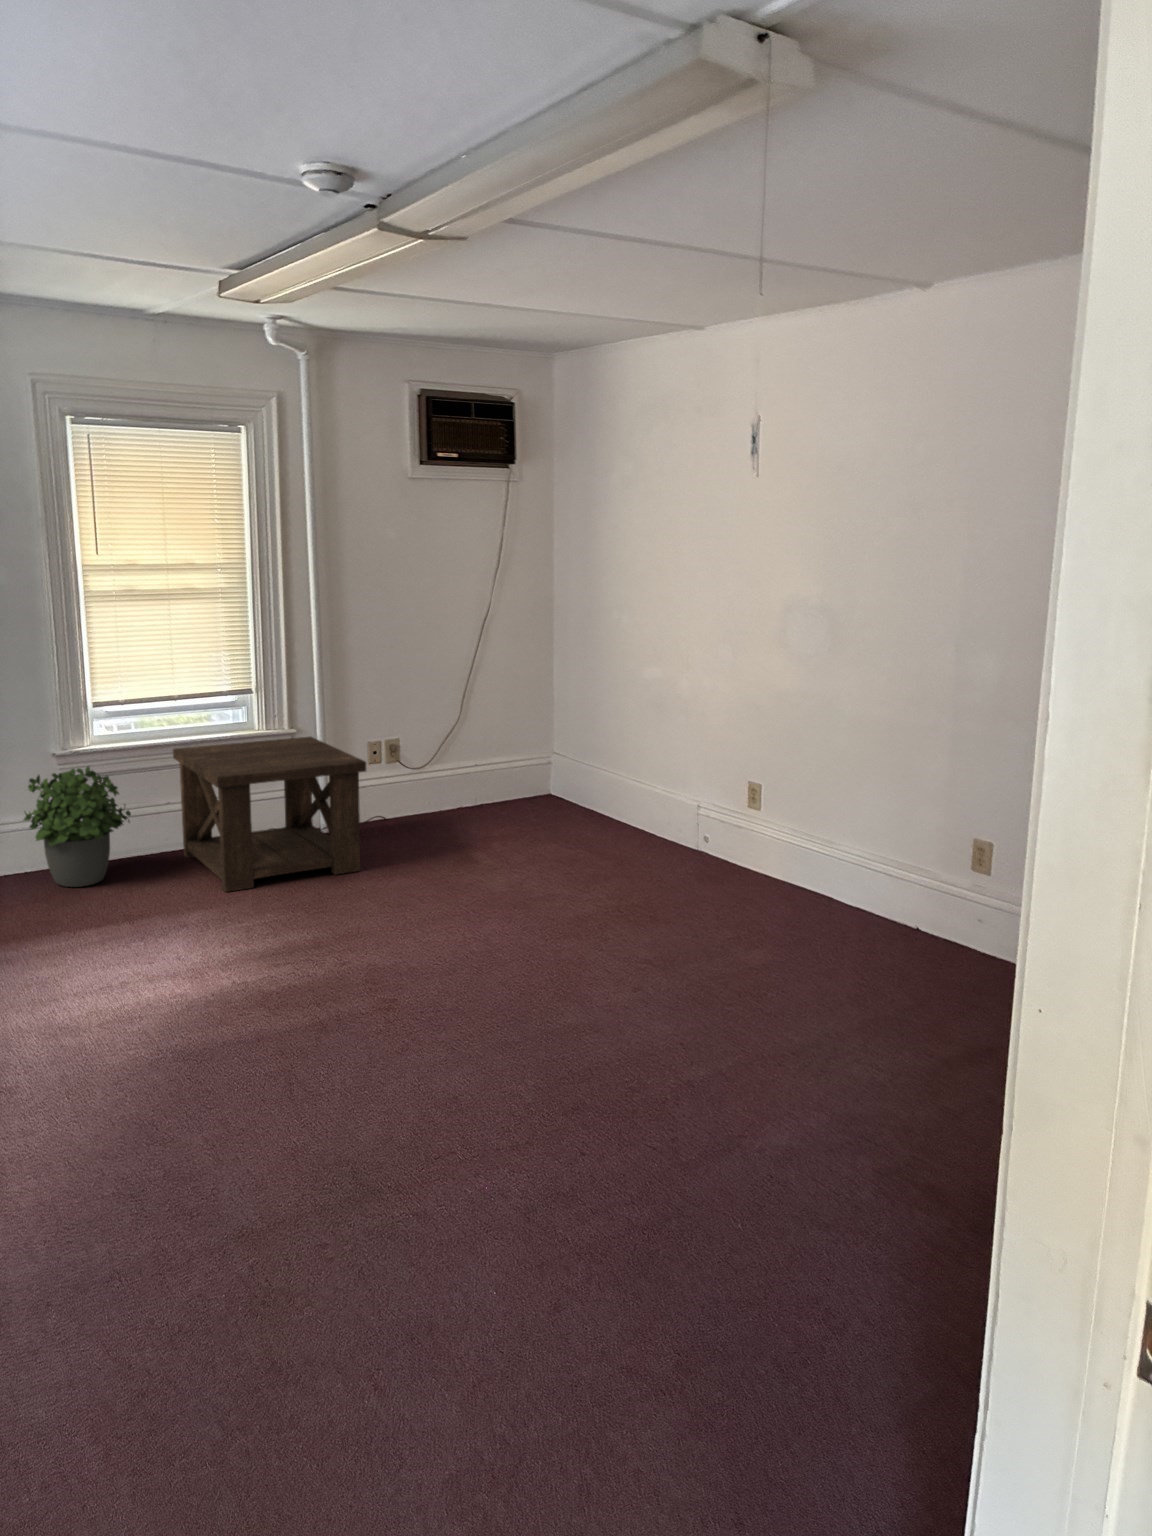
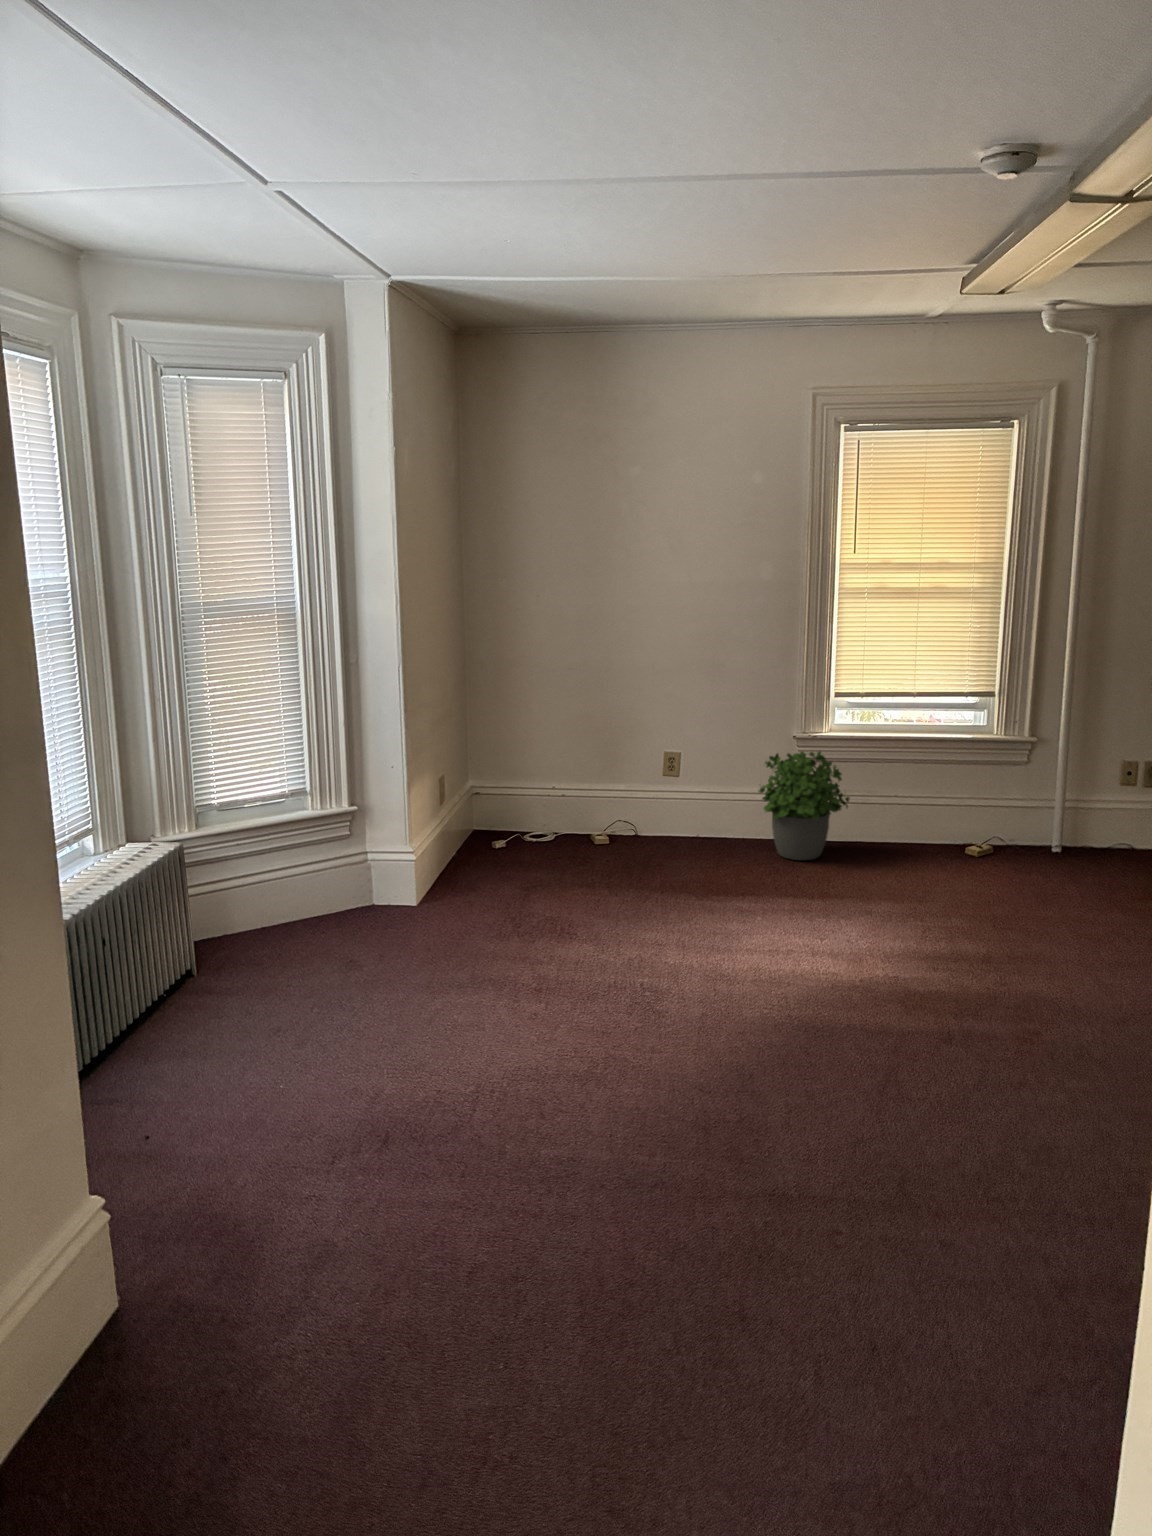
side table: present [173,737,366,892] -> none [903,744,1094,898]

